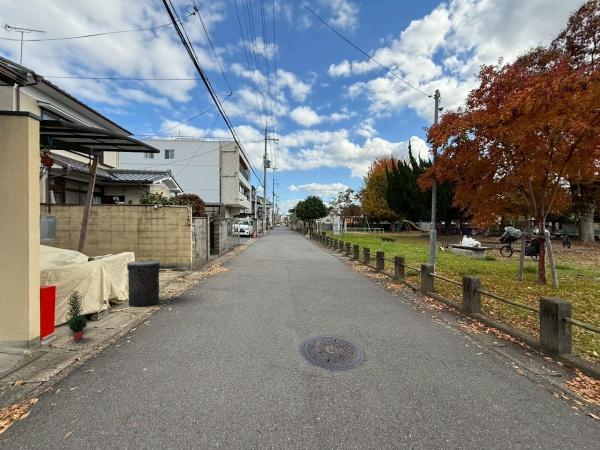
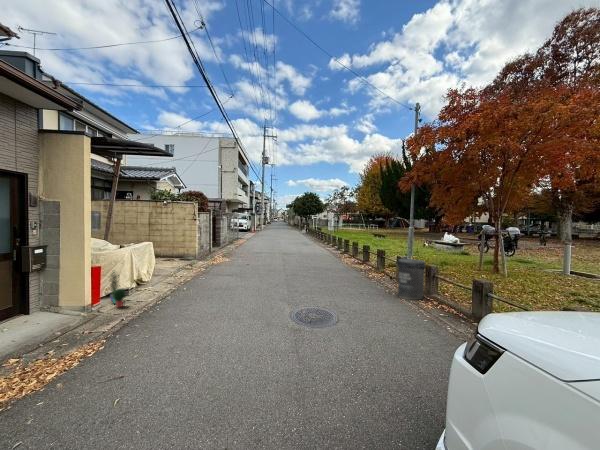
trash can: present [127,259,160,307] -> present [398,259,426,300]

